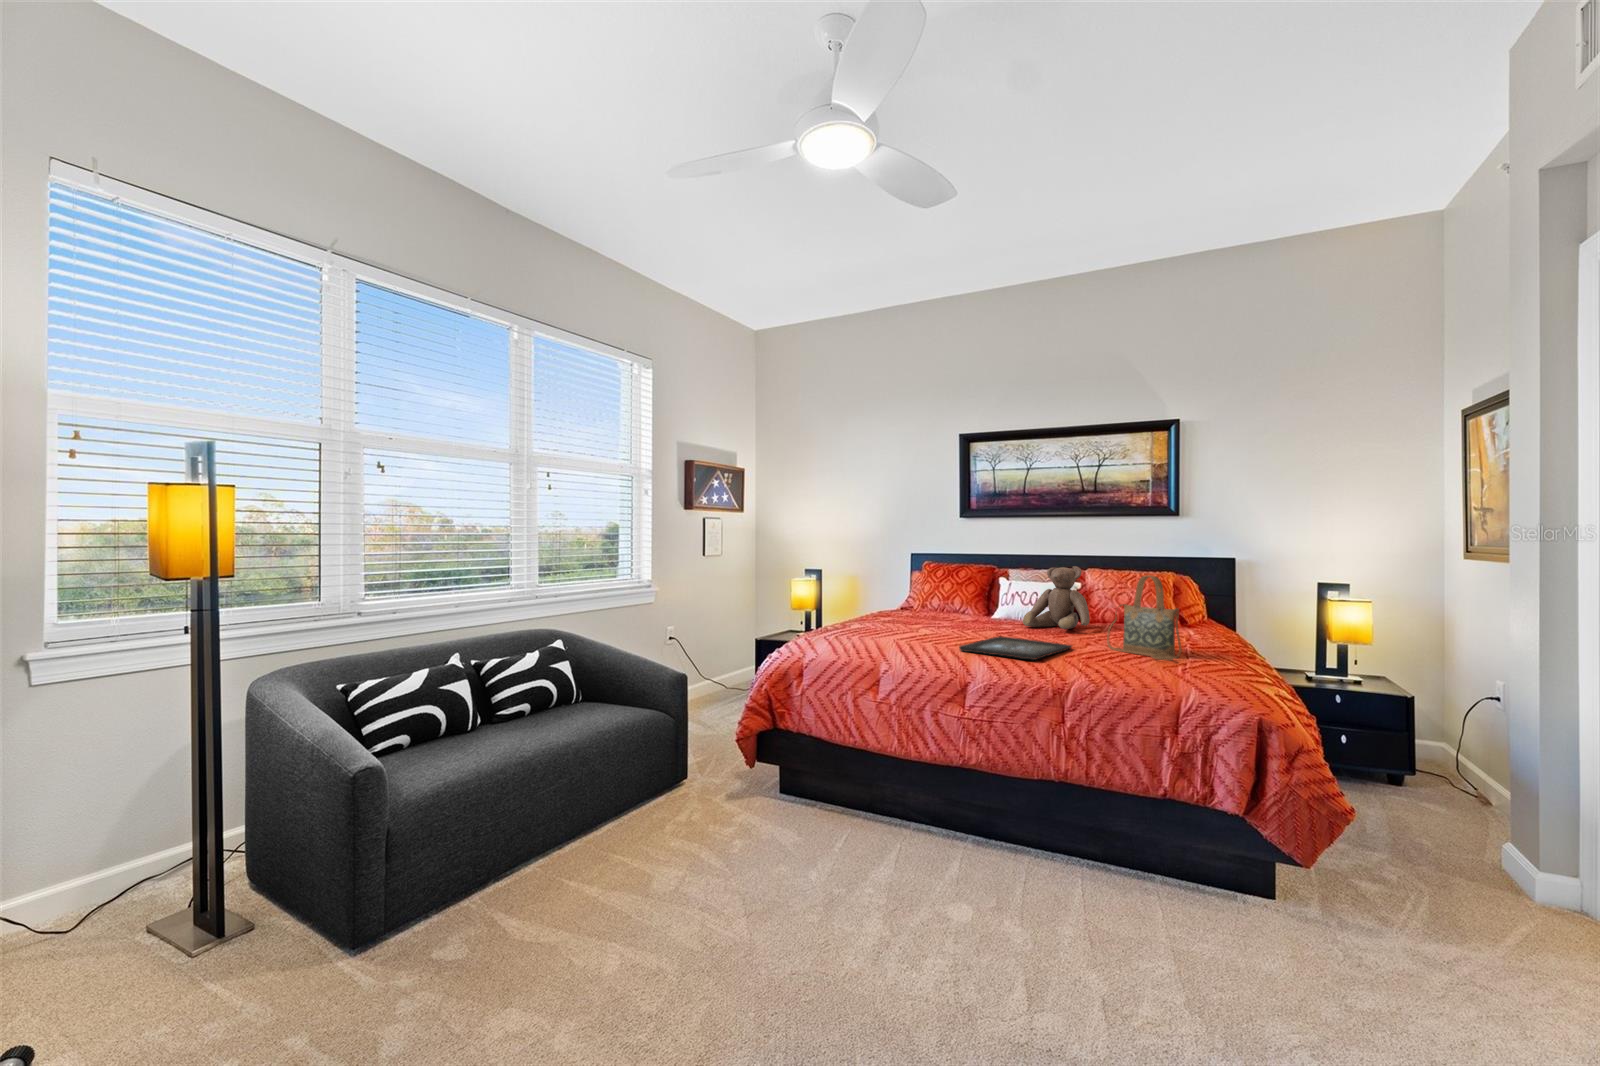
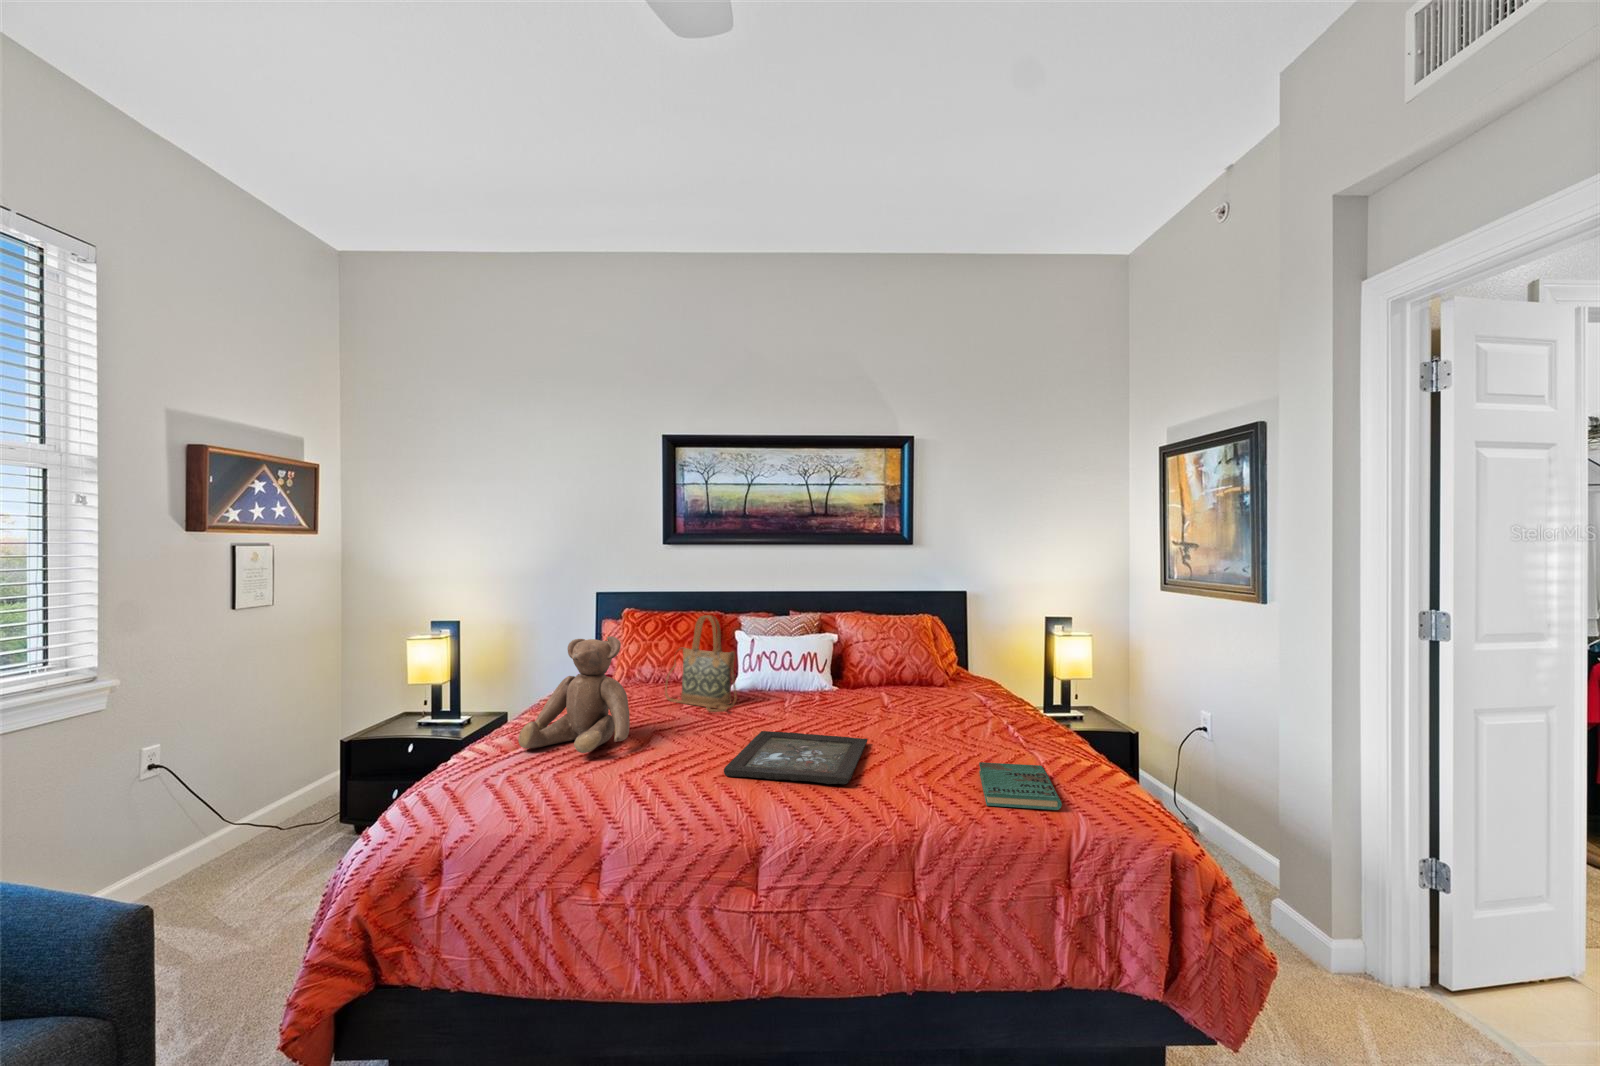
teddy bear: present [1023,566,1090,629] -> present [518,636,630,753]
handbag: present [1107,575,1182,661] -> present [665,615,737,712]
book: none [1125,660,1194,684] -> present [979,762,1062,810]

